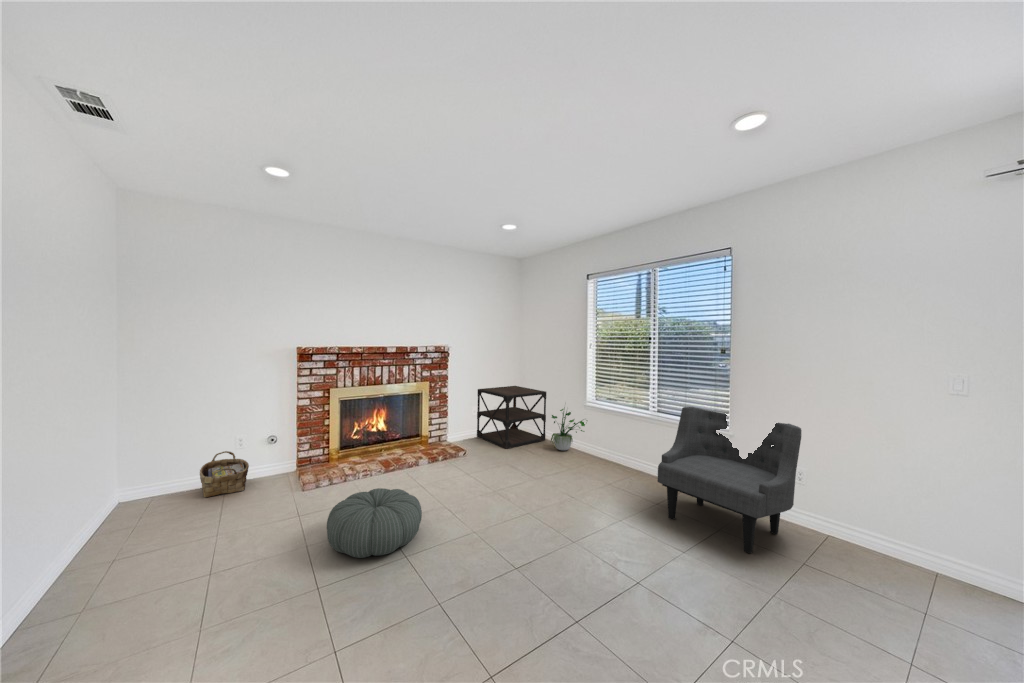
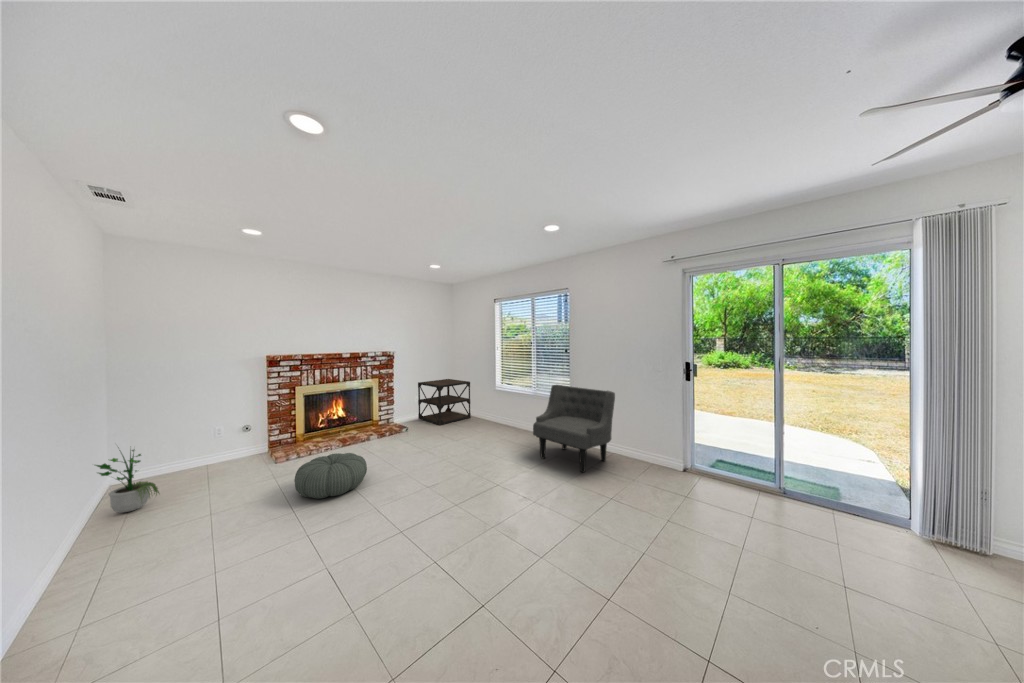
potted plant: present [551,409,585,450] -> present [95,449,159,513]
woven basket: present [200,451,249,497] -> none [187,439,229,474]

